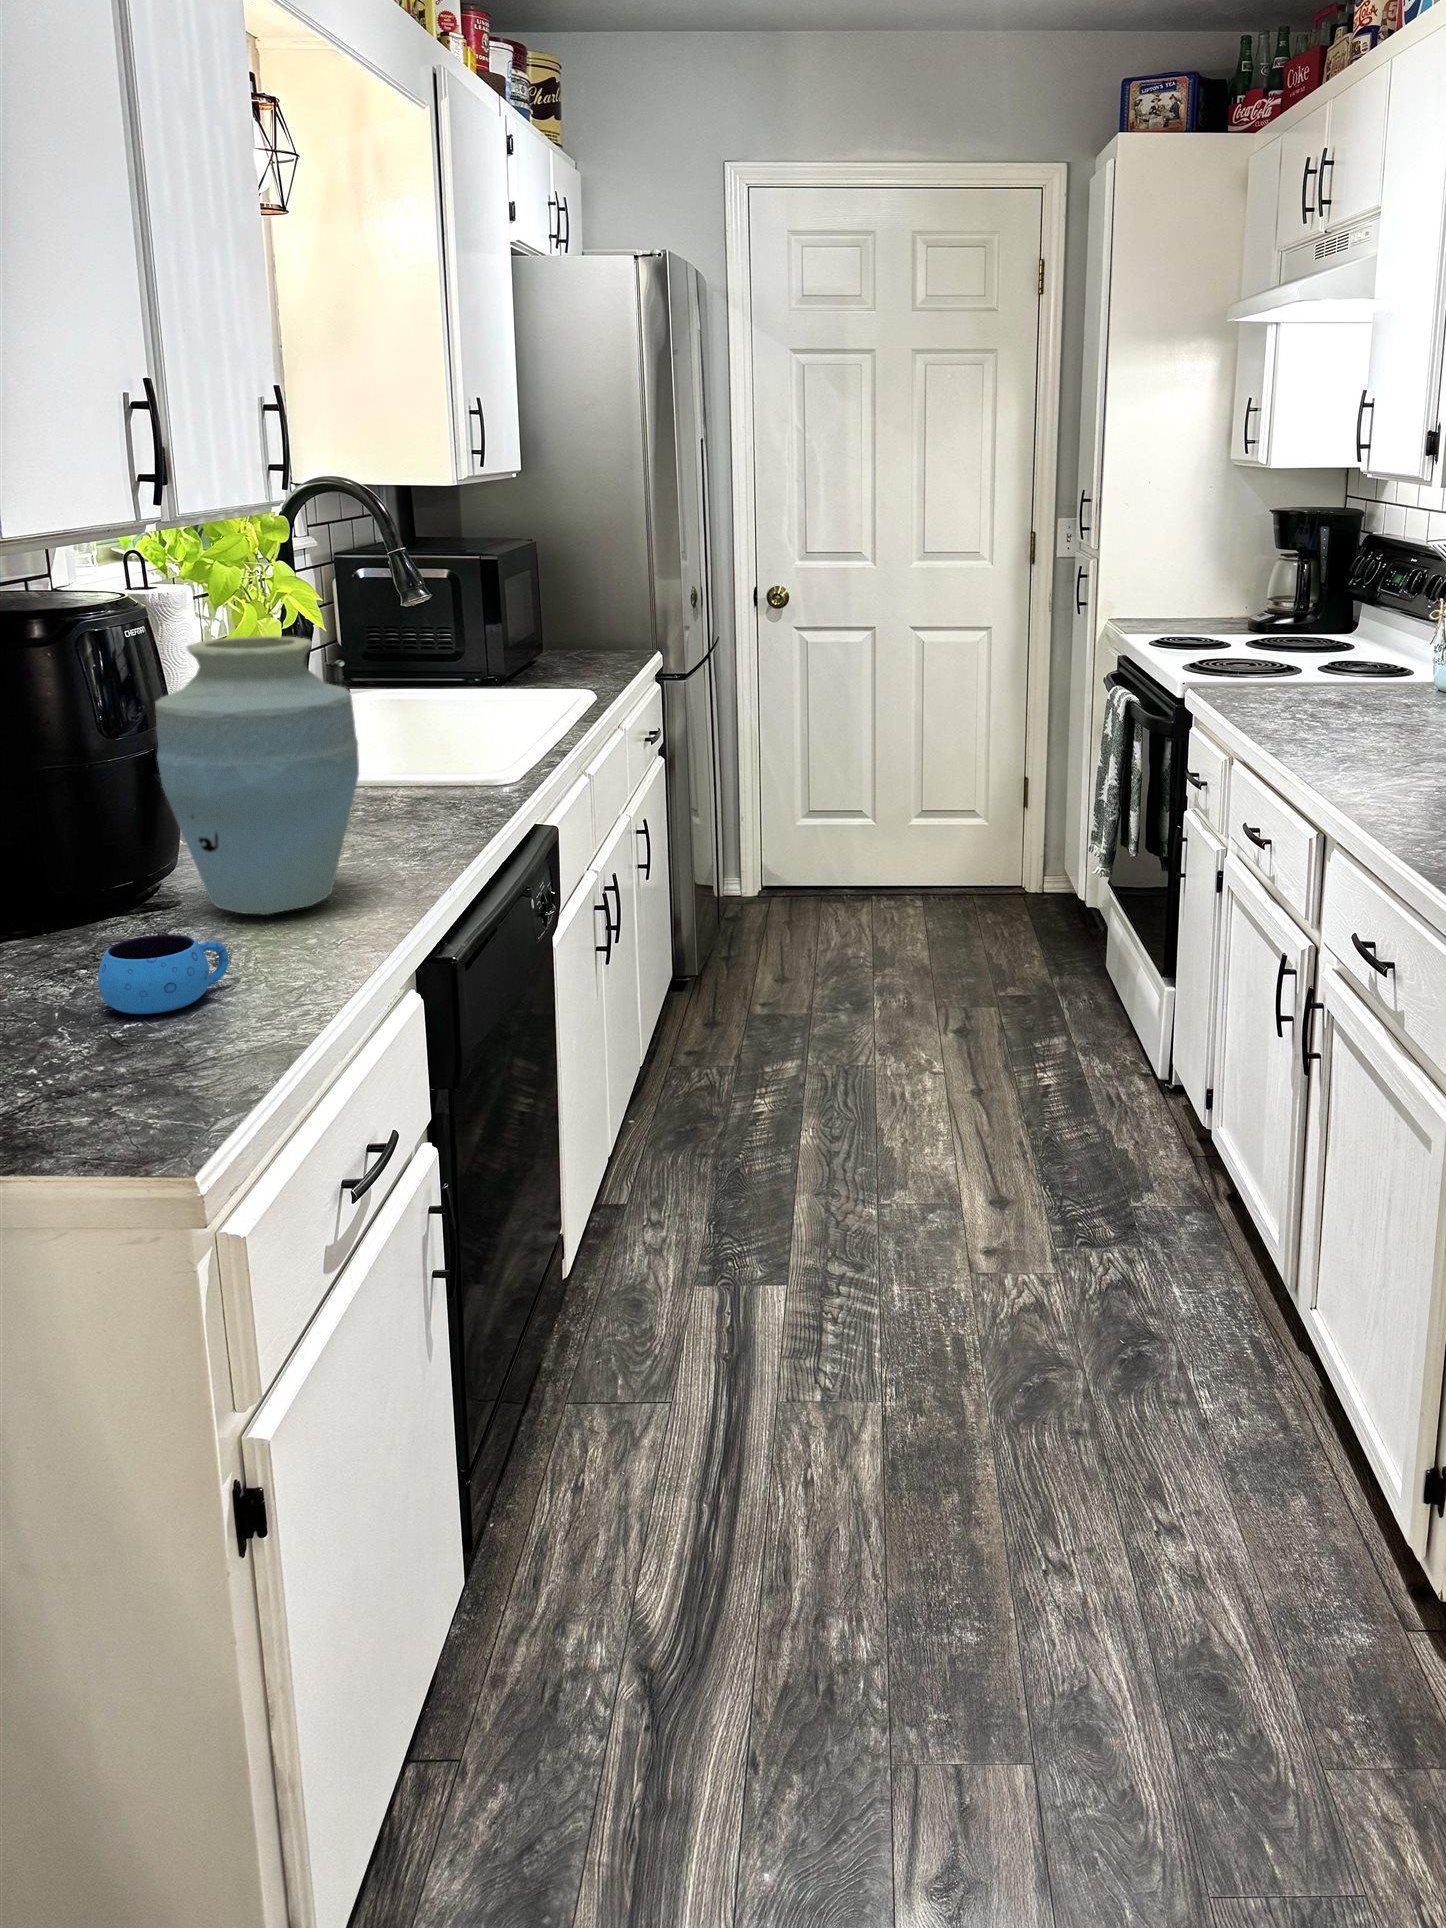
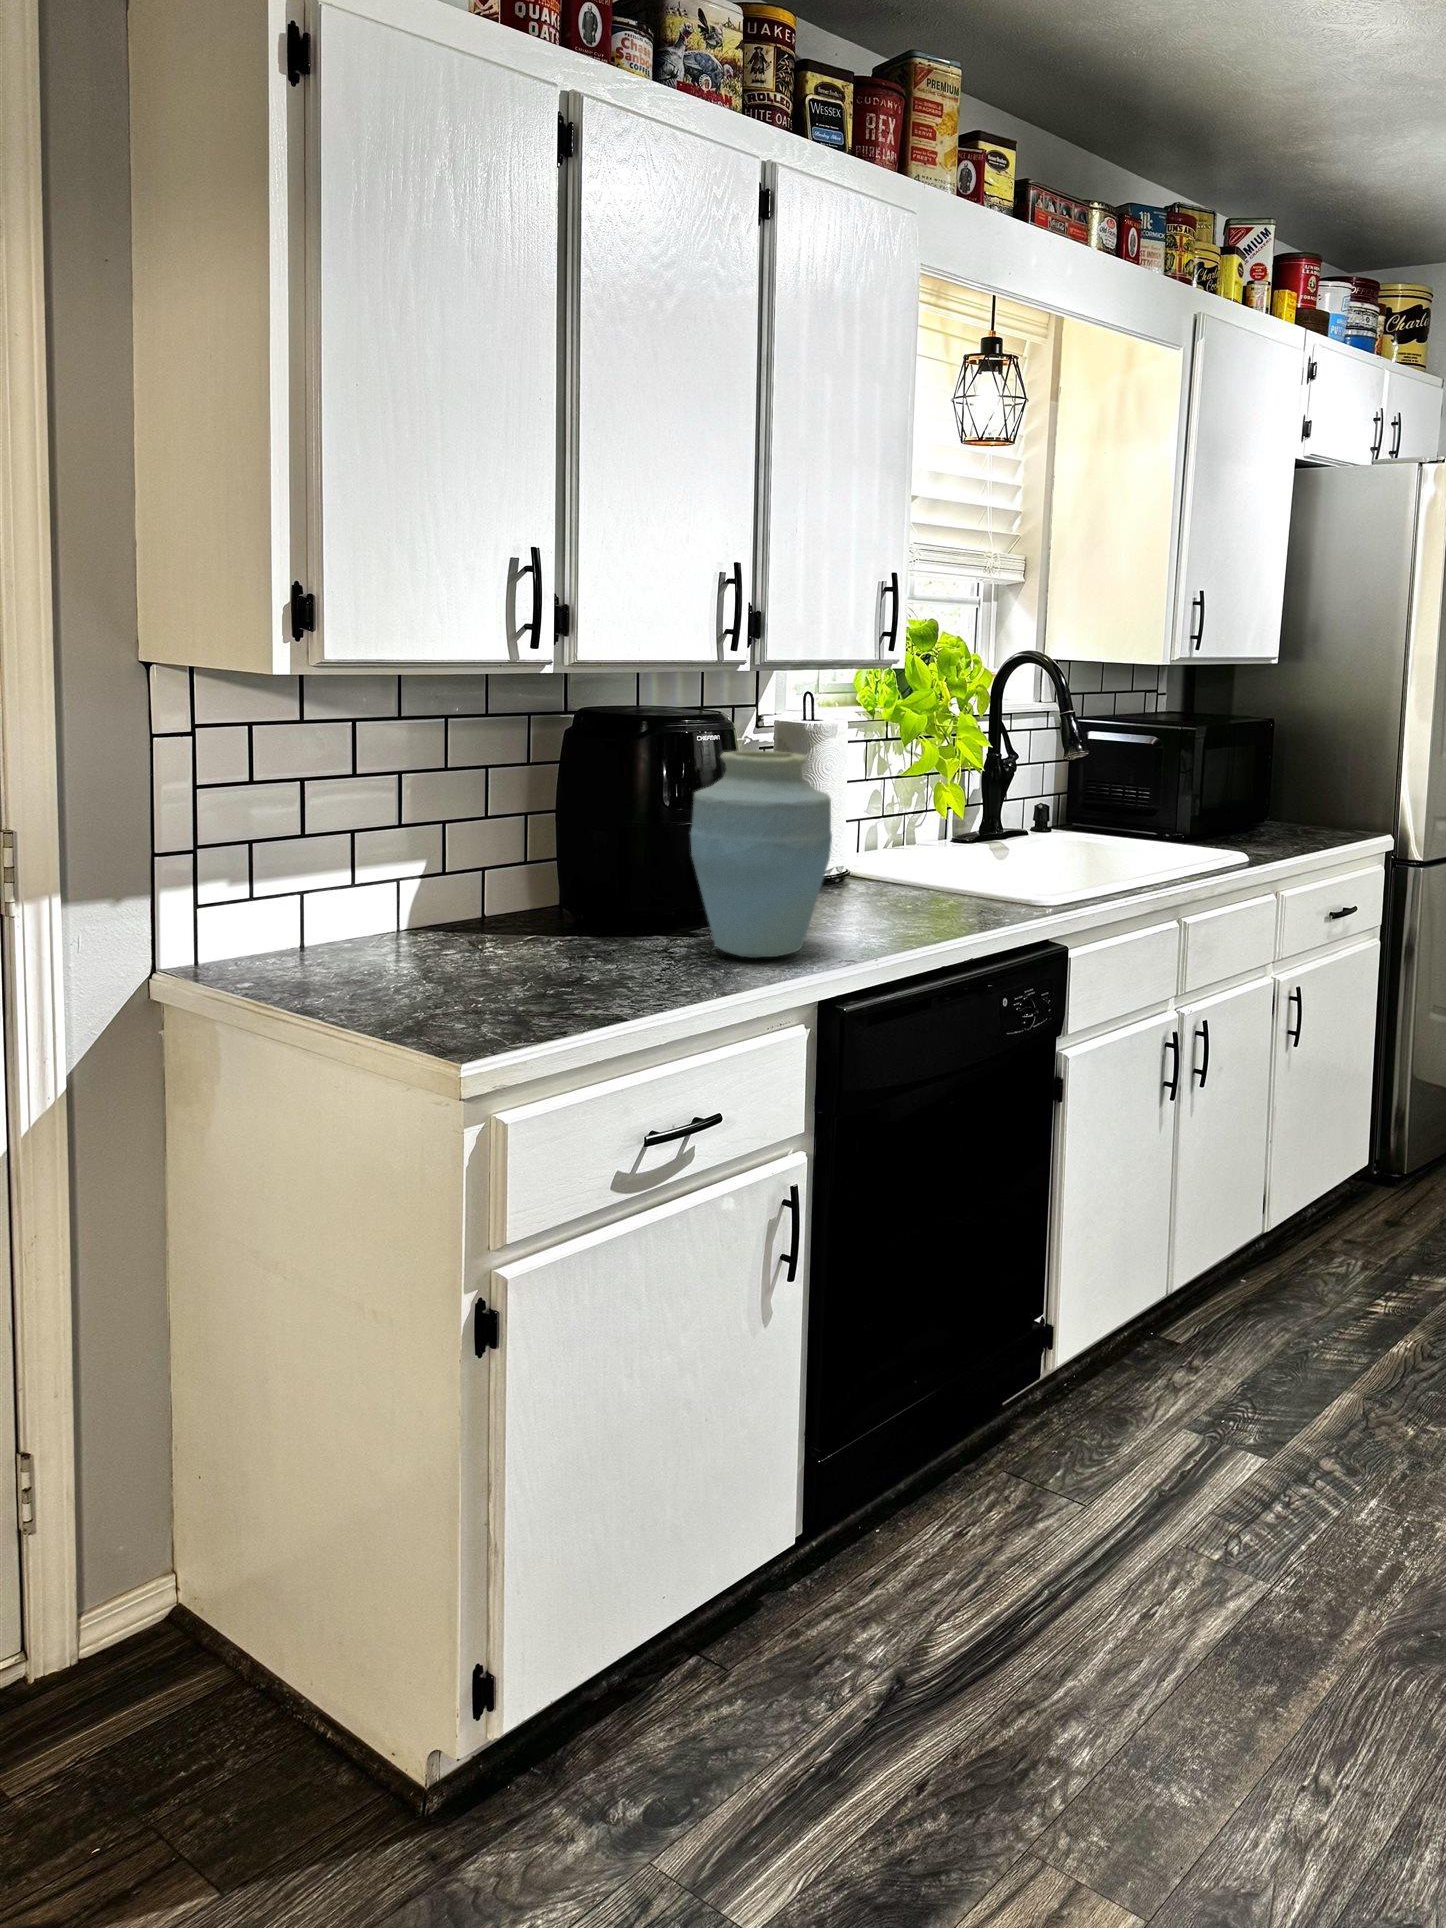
mug: present [98,935,229,1014] -> none [567,943,658,993]

